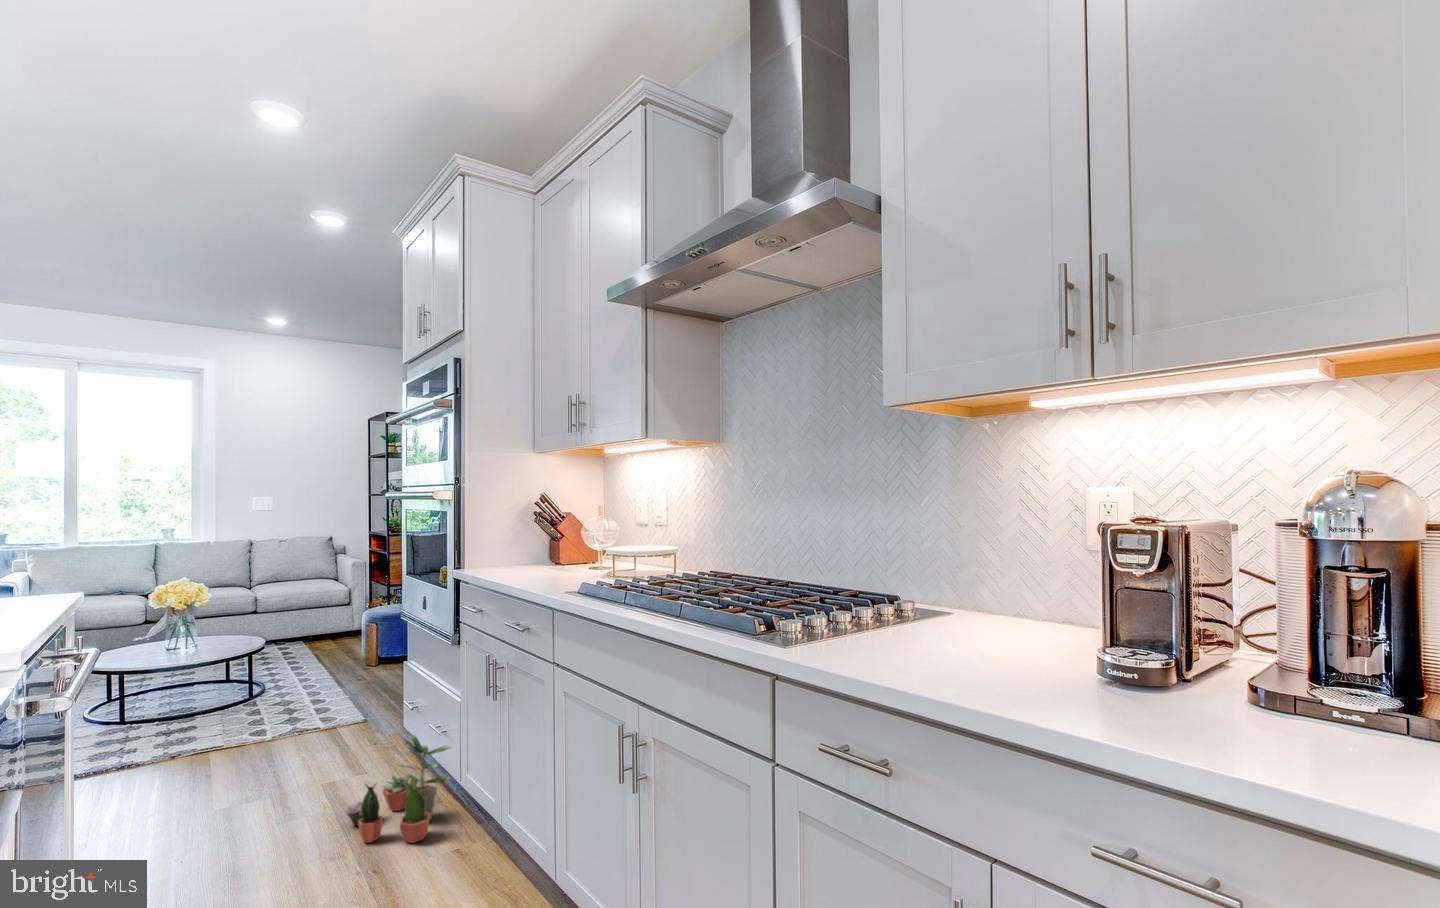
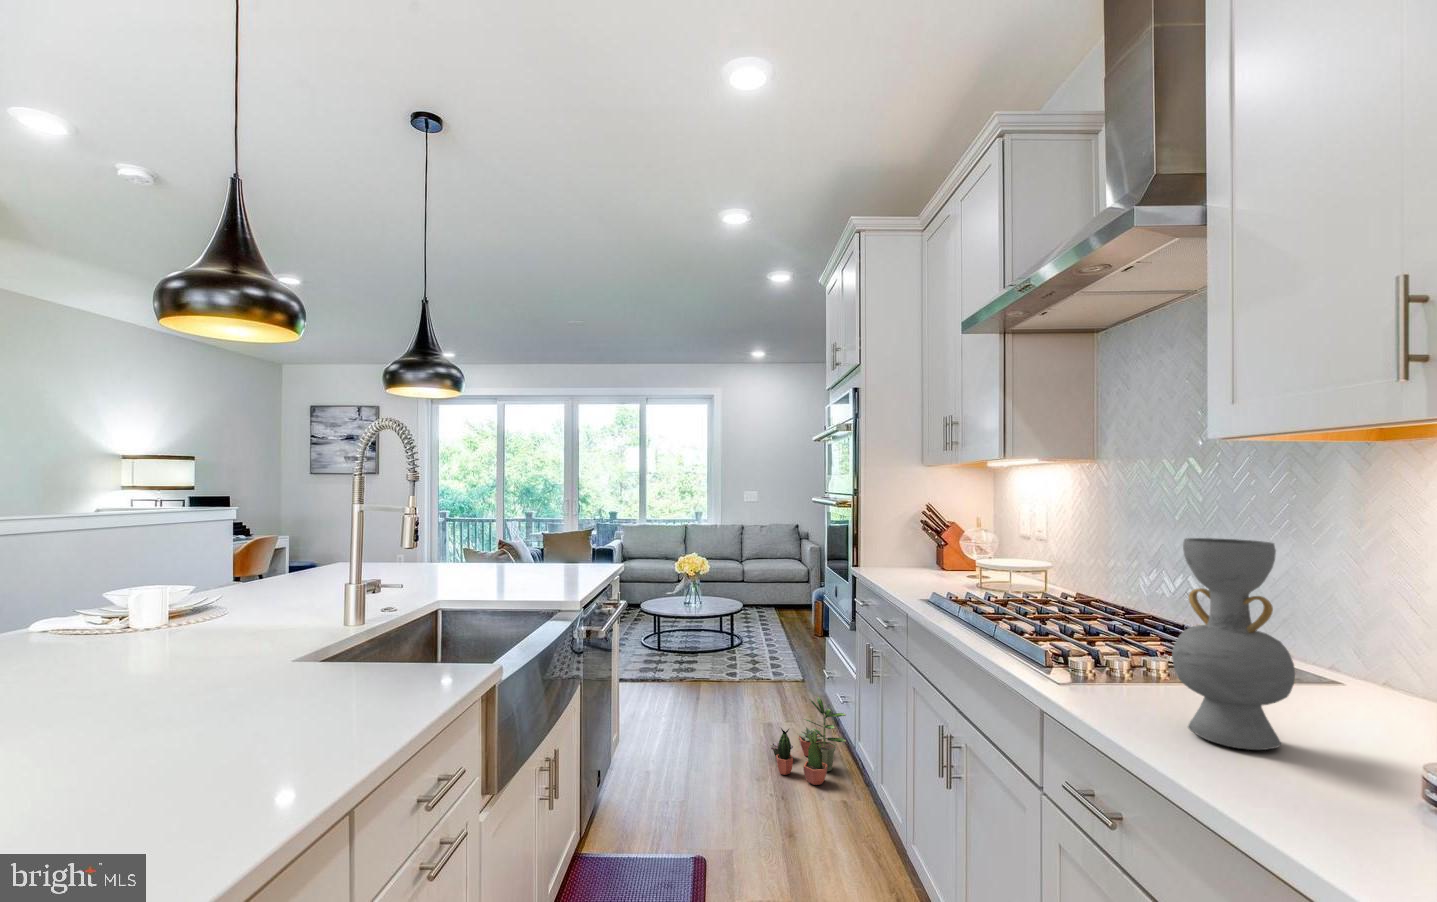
decorative vase: none [900,493,992,675] -> present [1172,538,1295,750]

